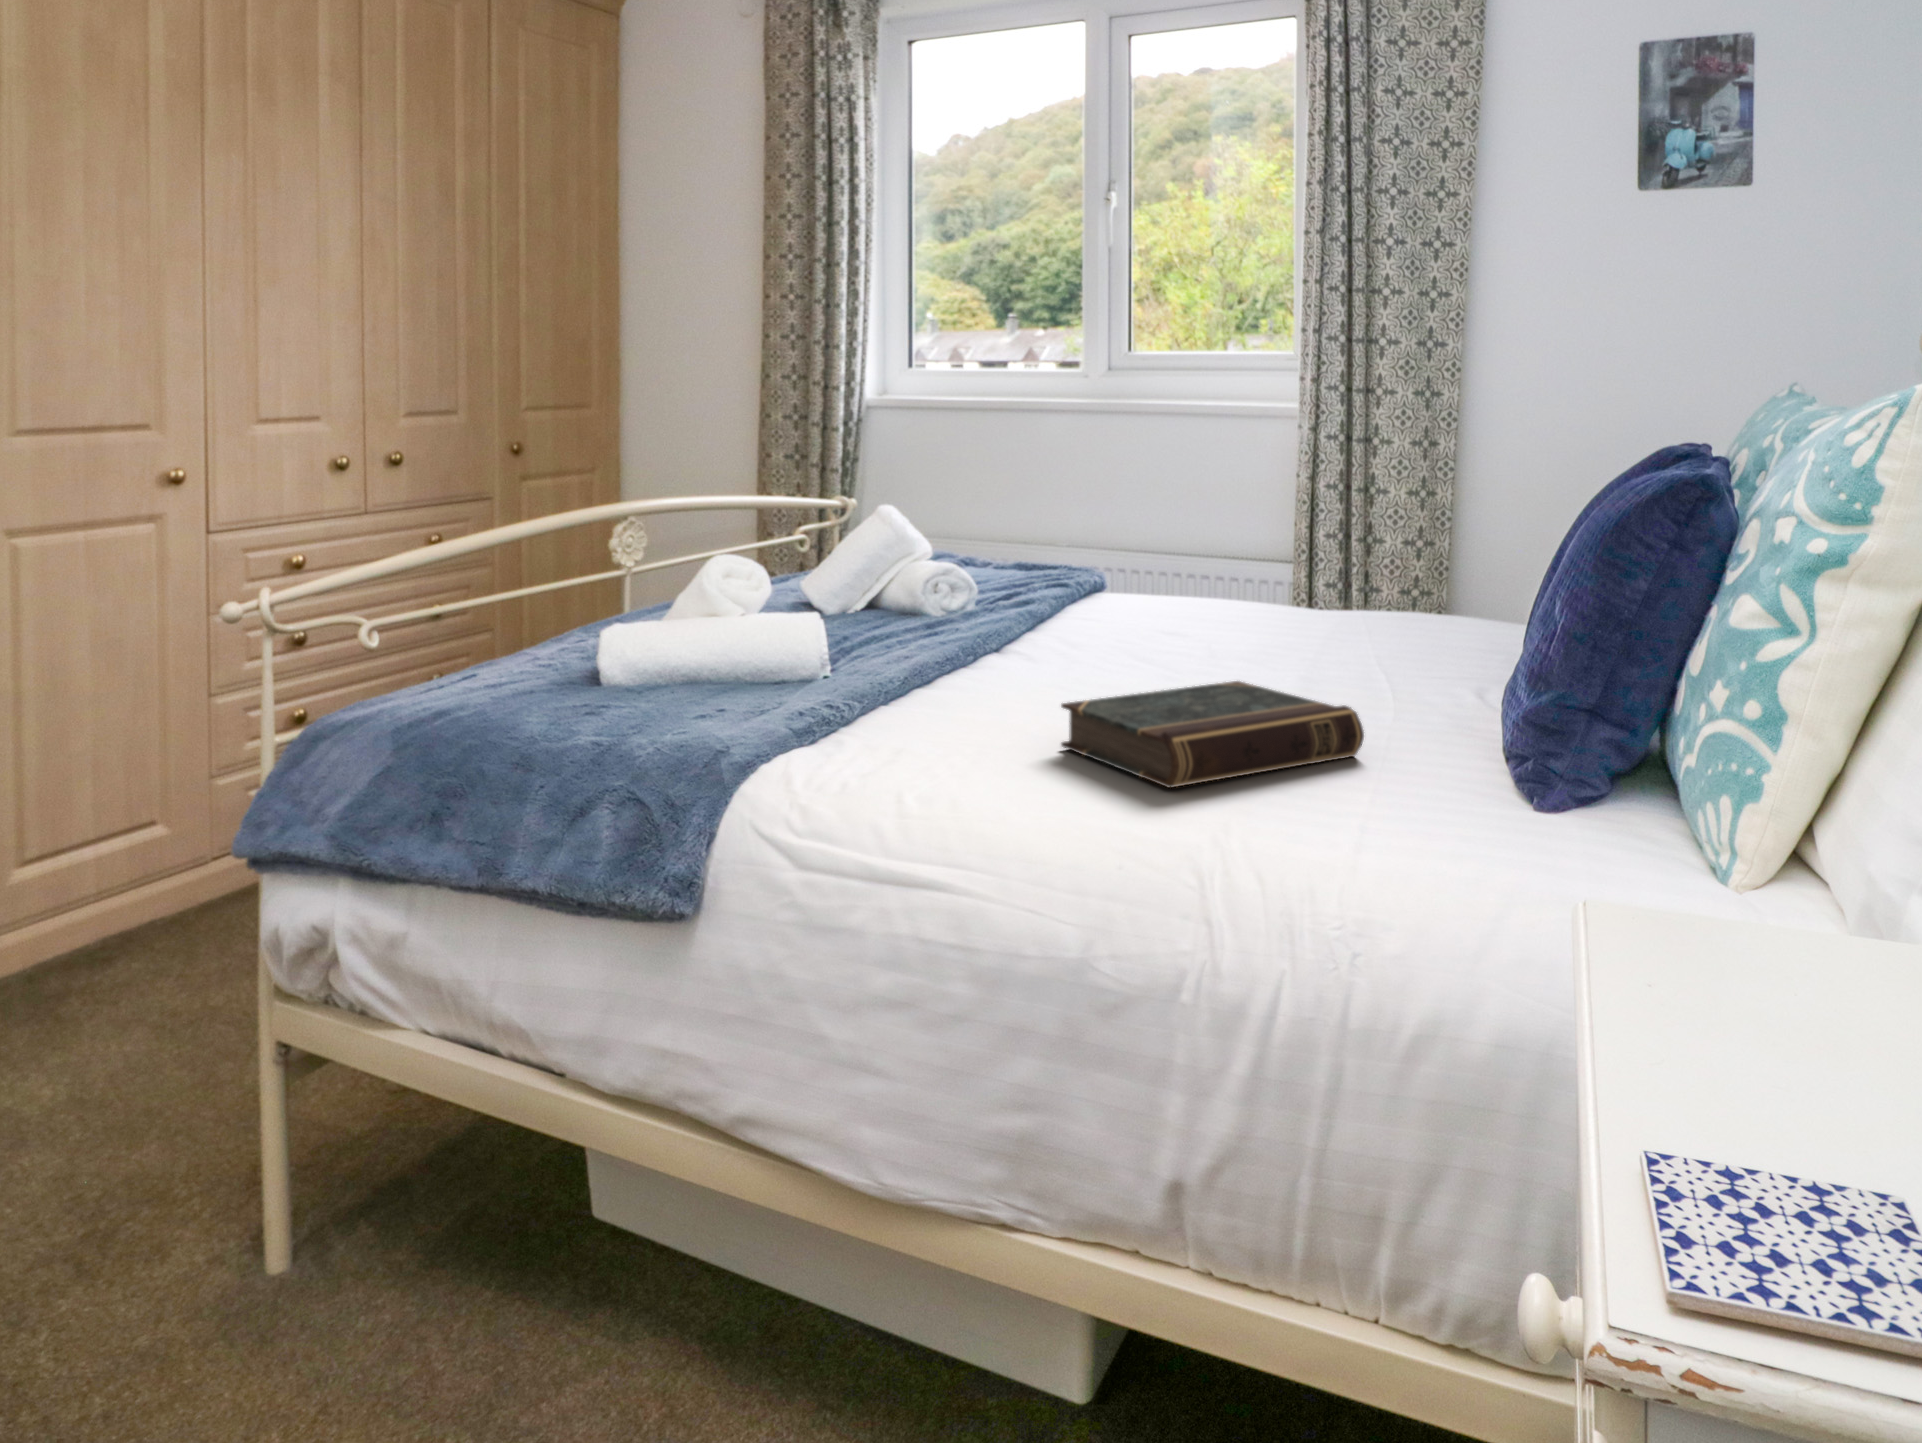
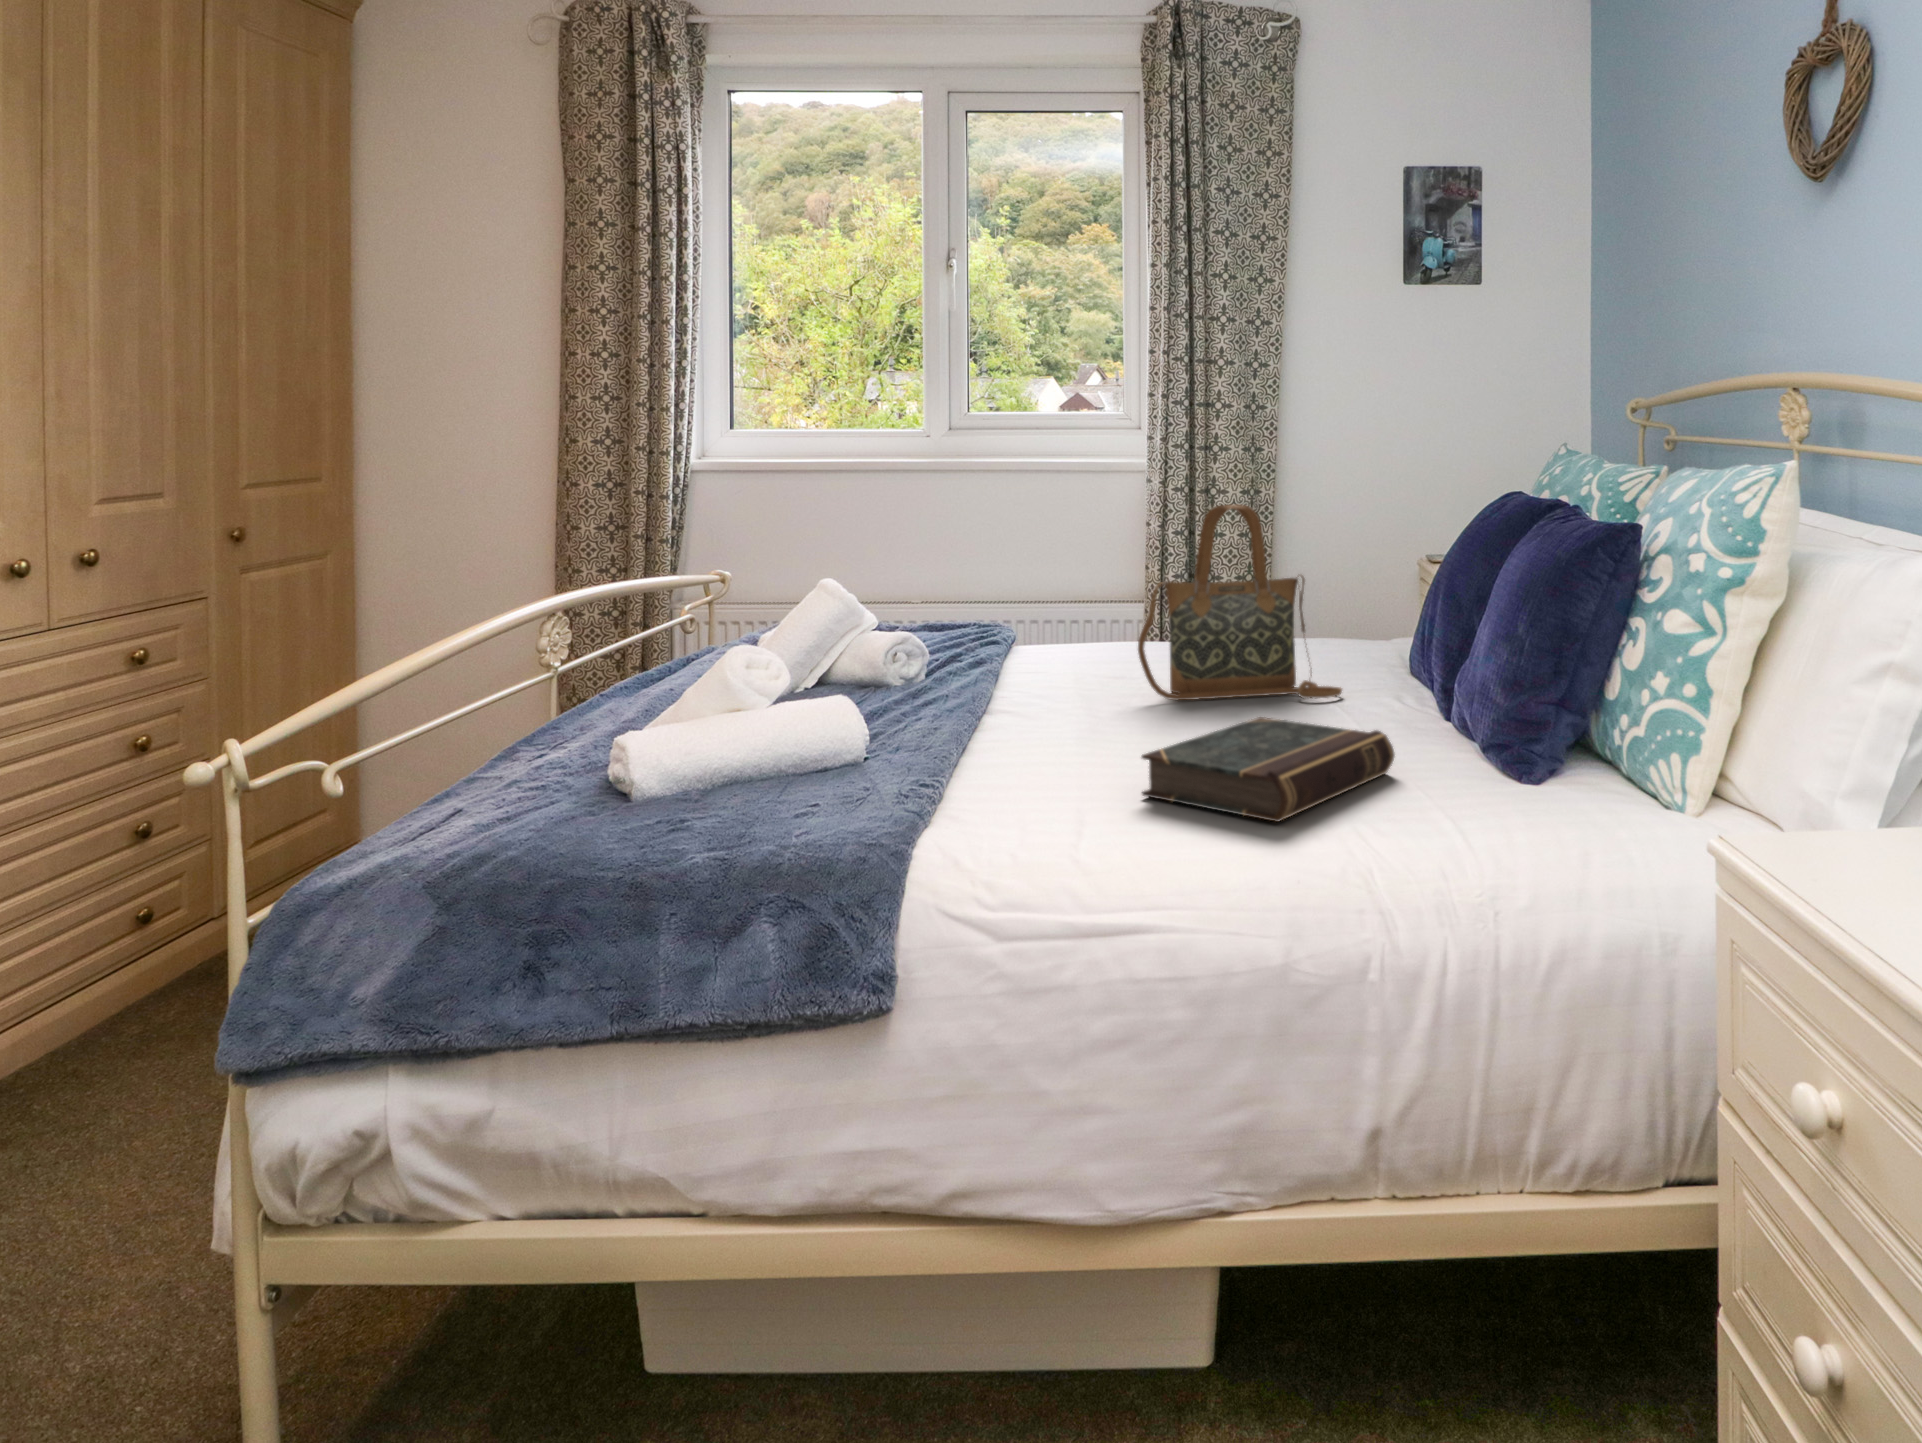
handbag: none [1168,449,1400,673] -> present [1138,505,1342,700]

